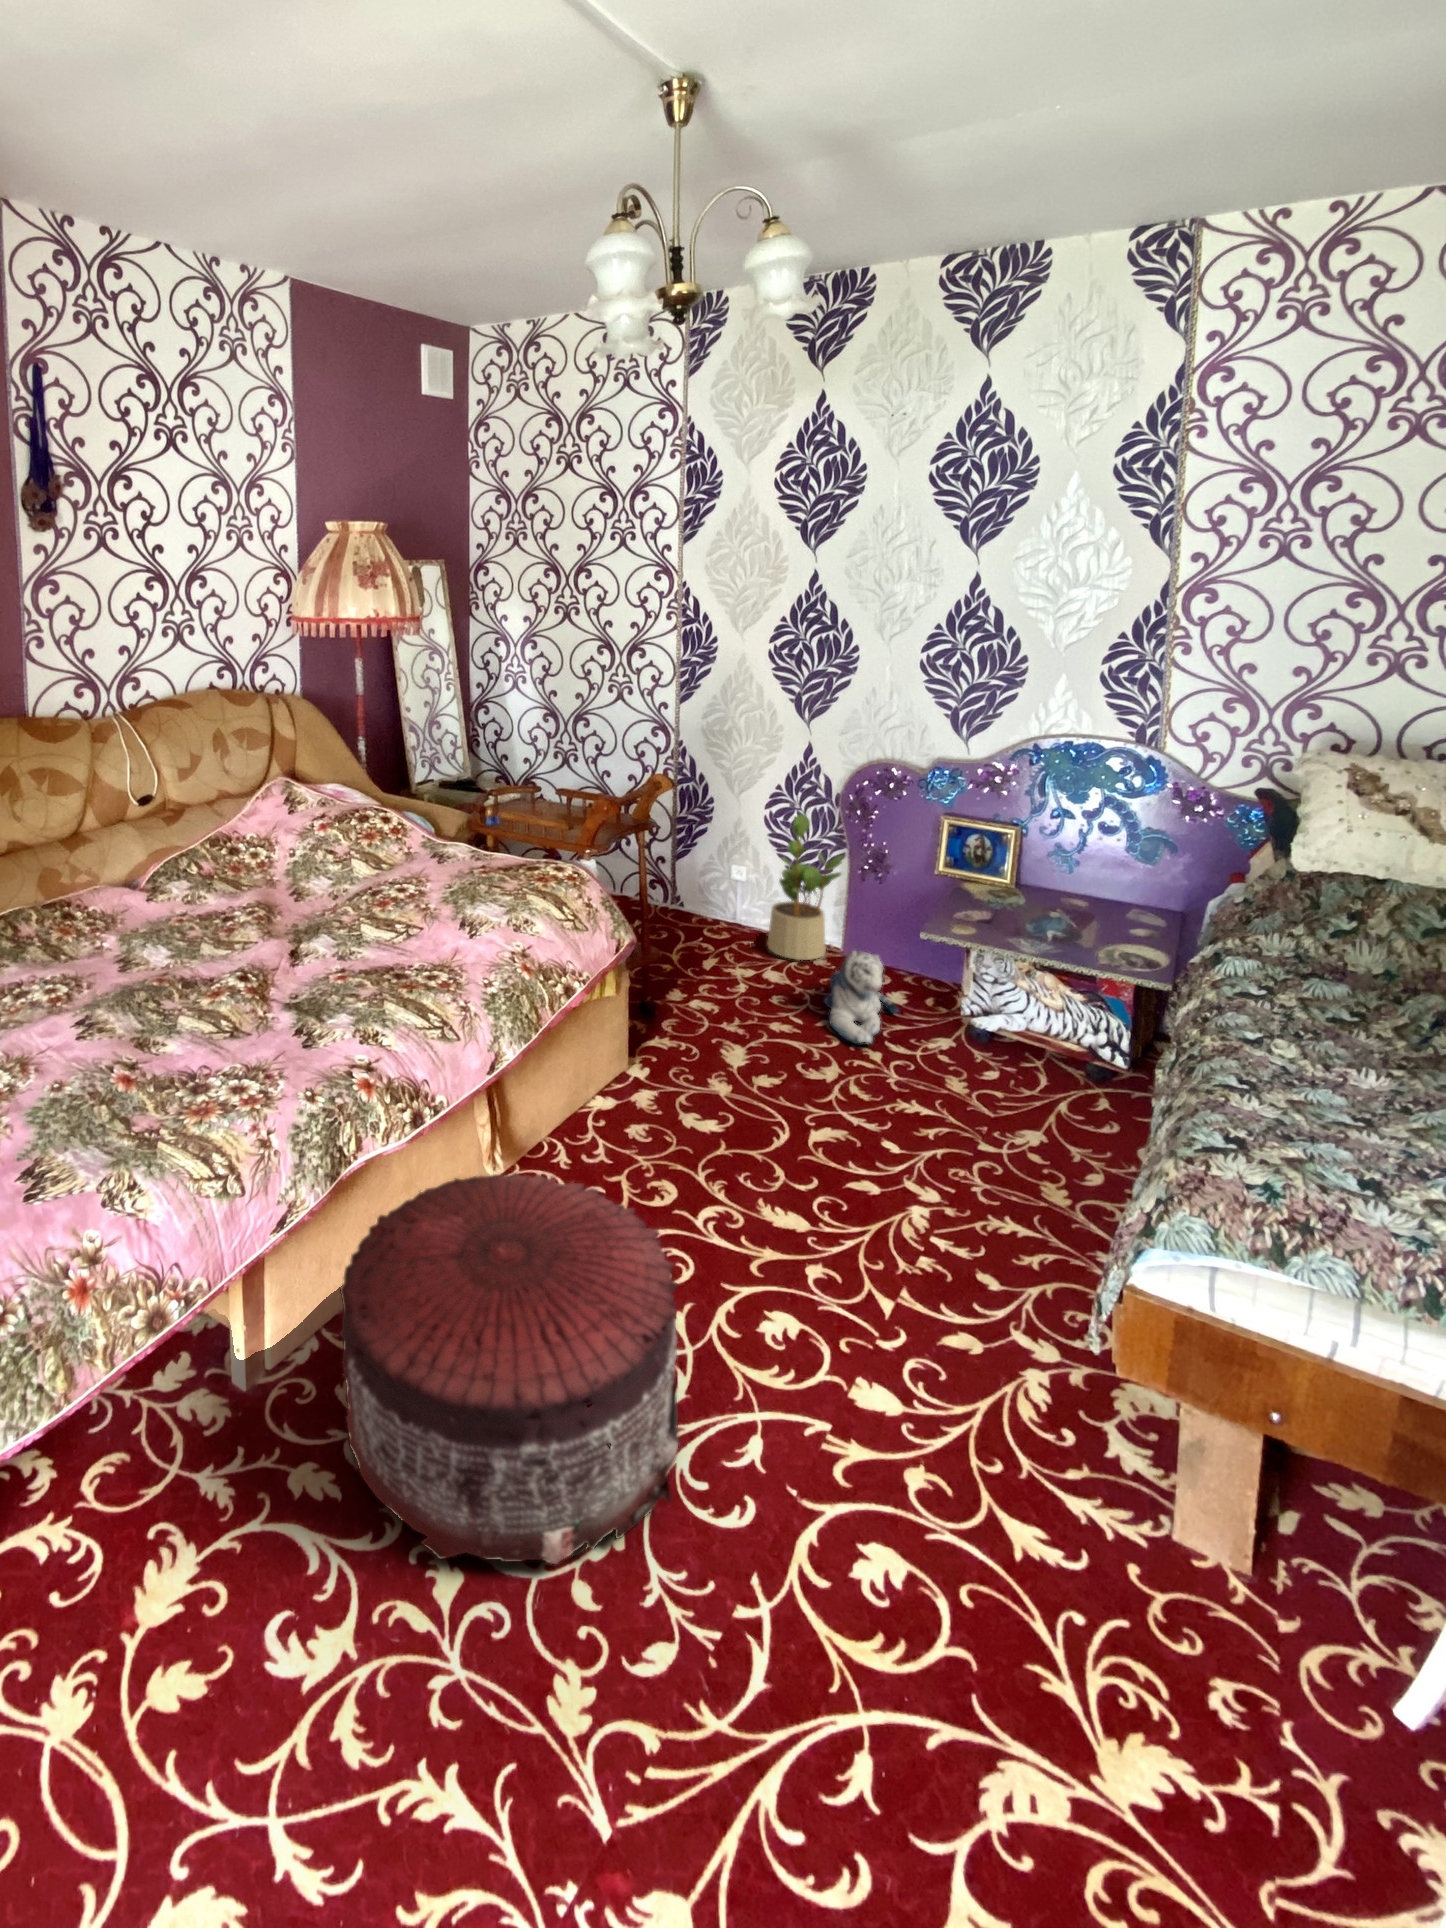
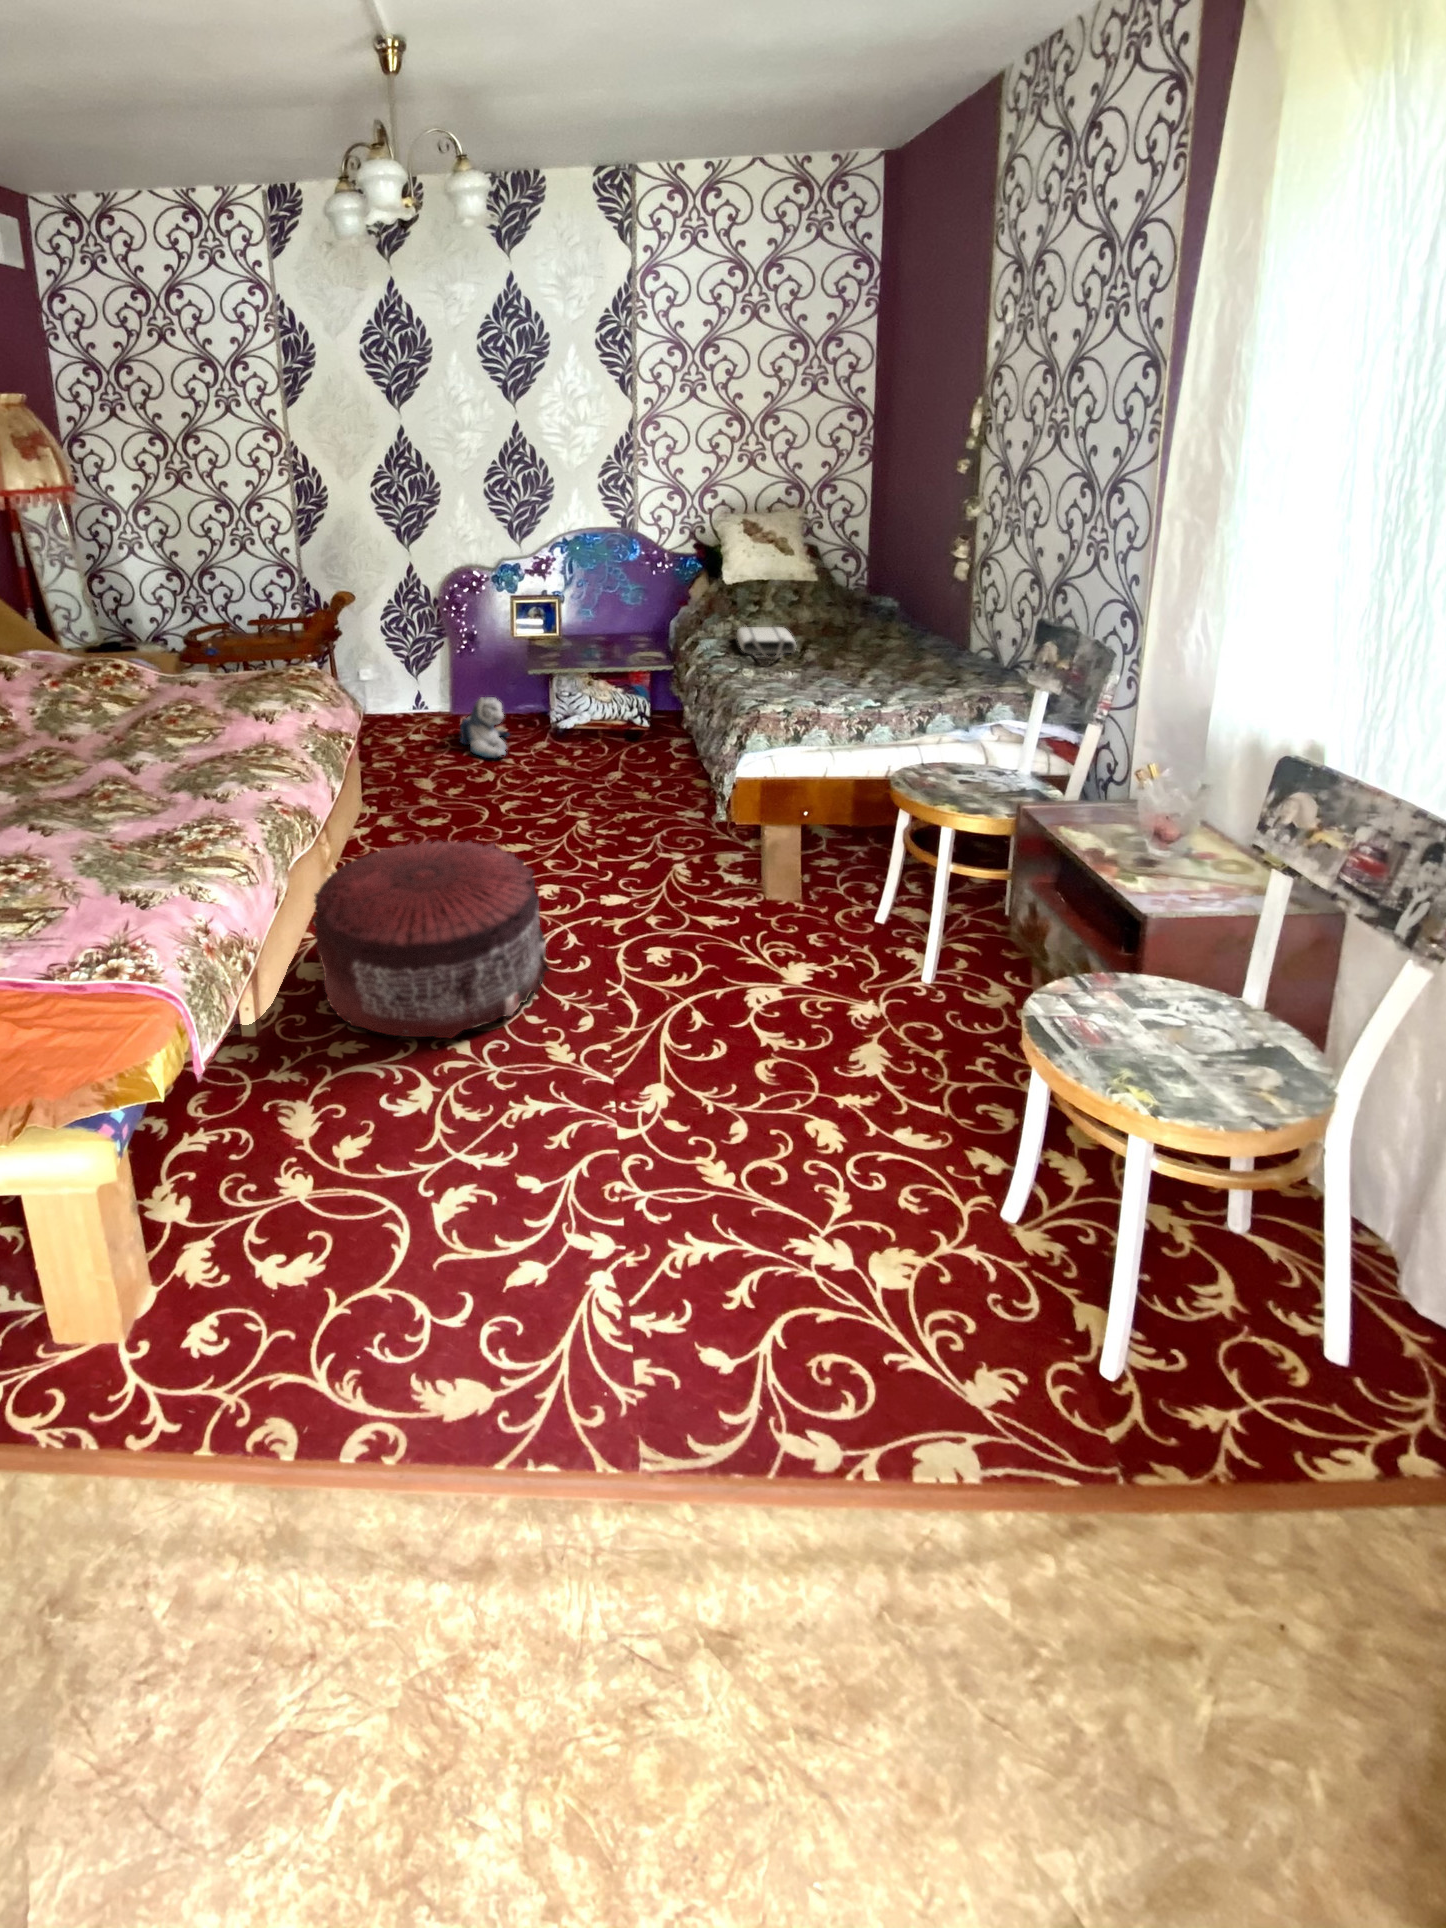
potted plant: present [768,814,845,960] -> none [398,614,447,724]
tote bag: none [1259,959,1383,1047] -> present [737,627,796,658]

